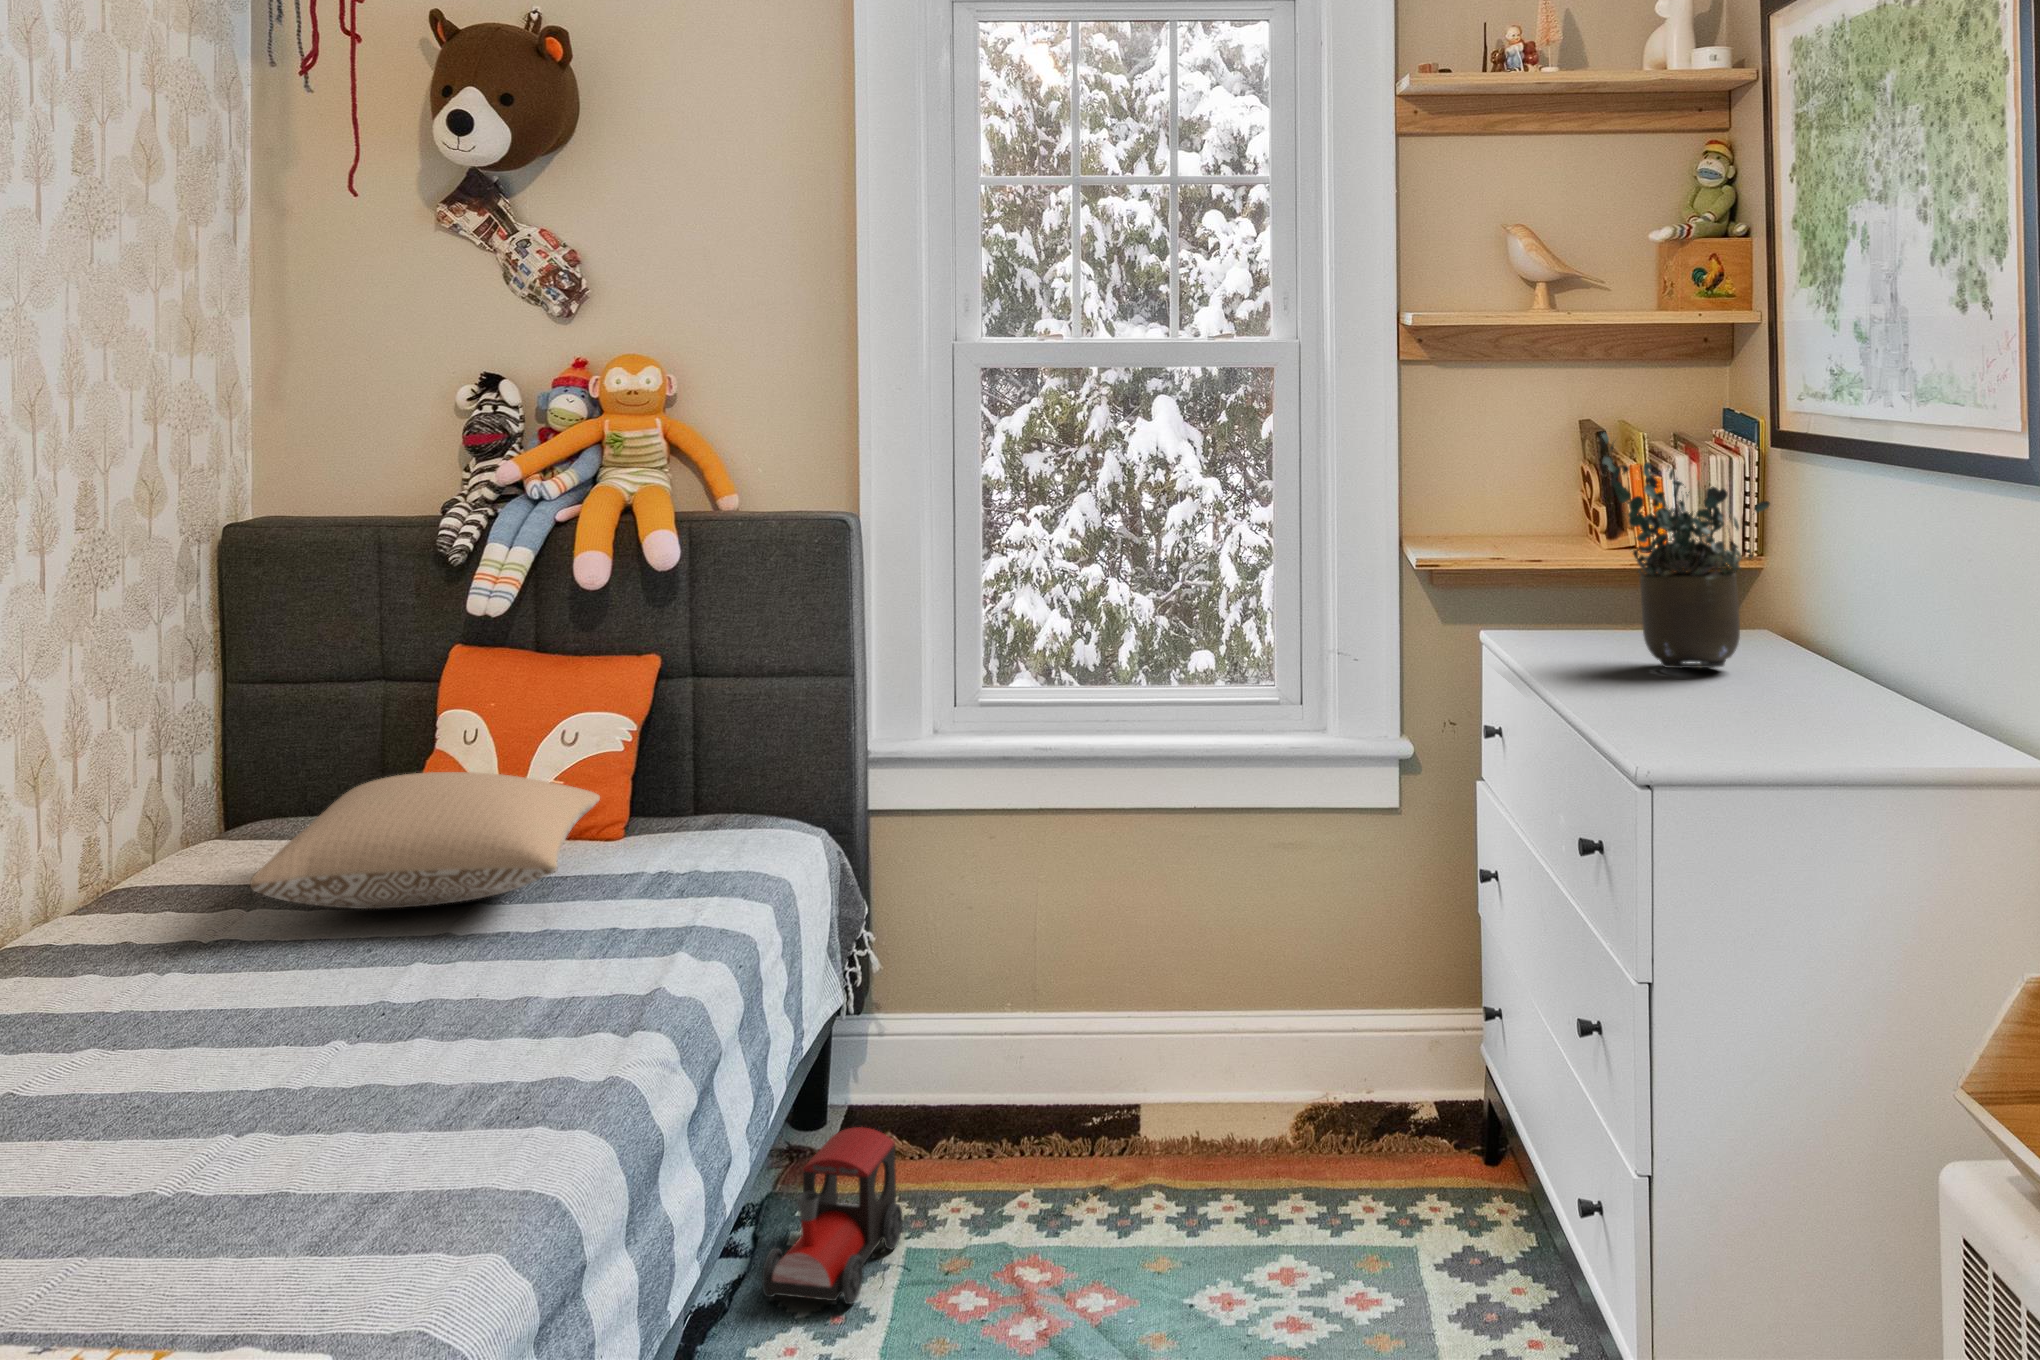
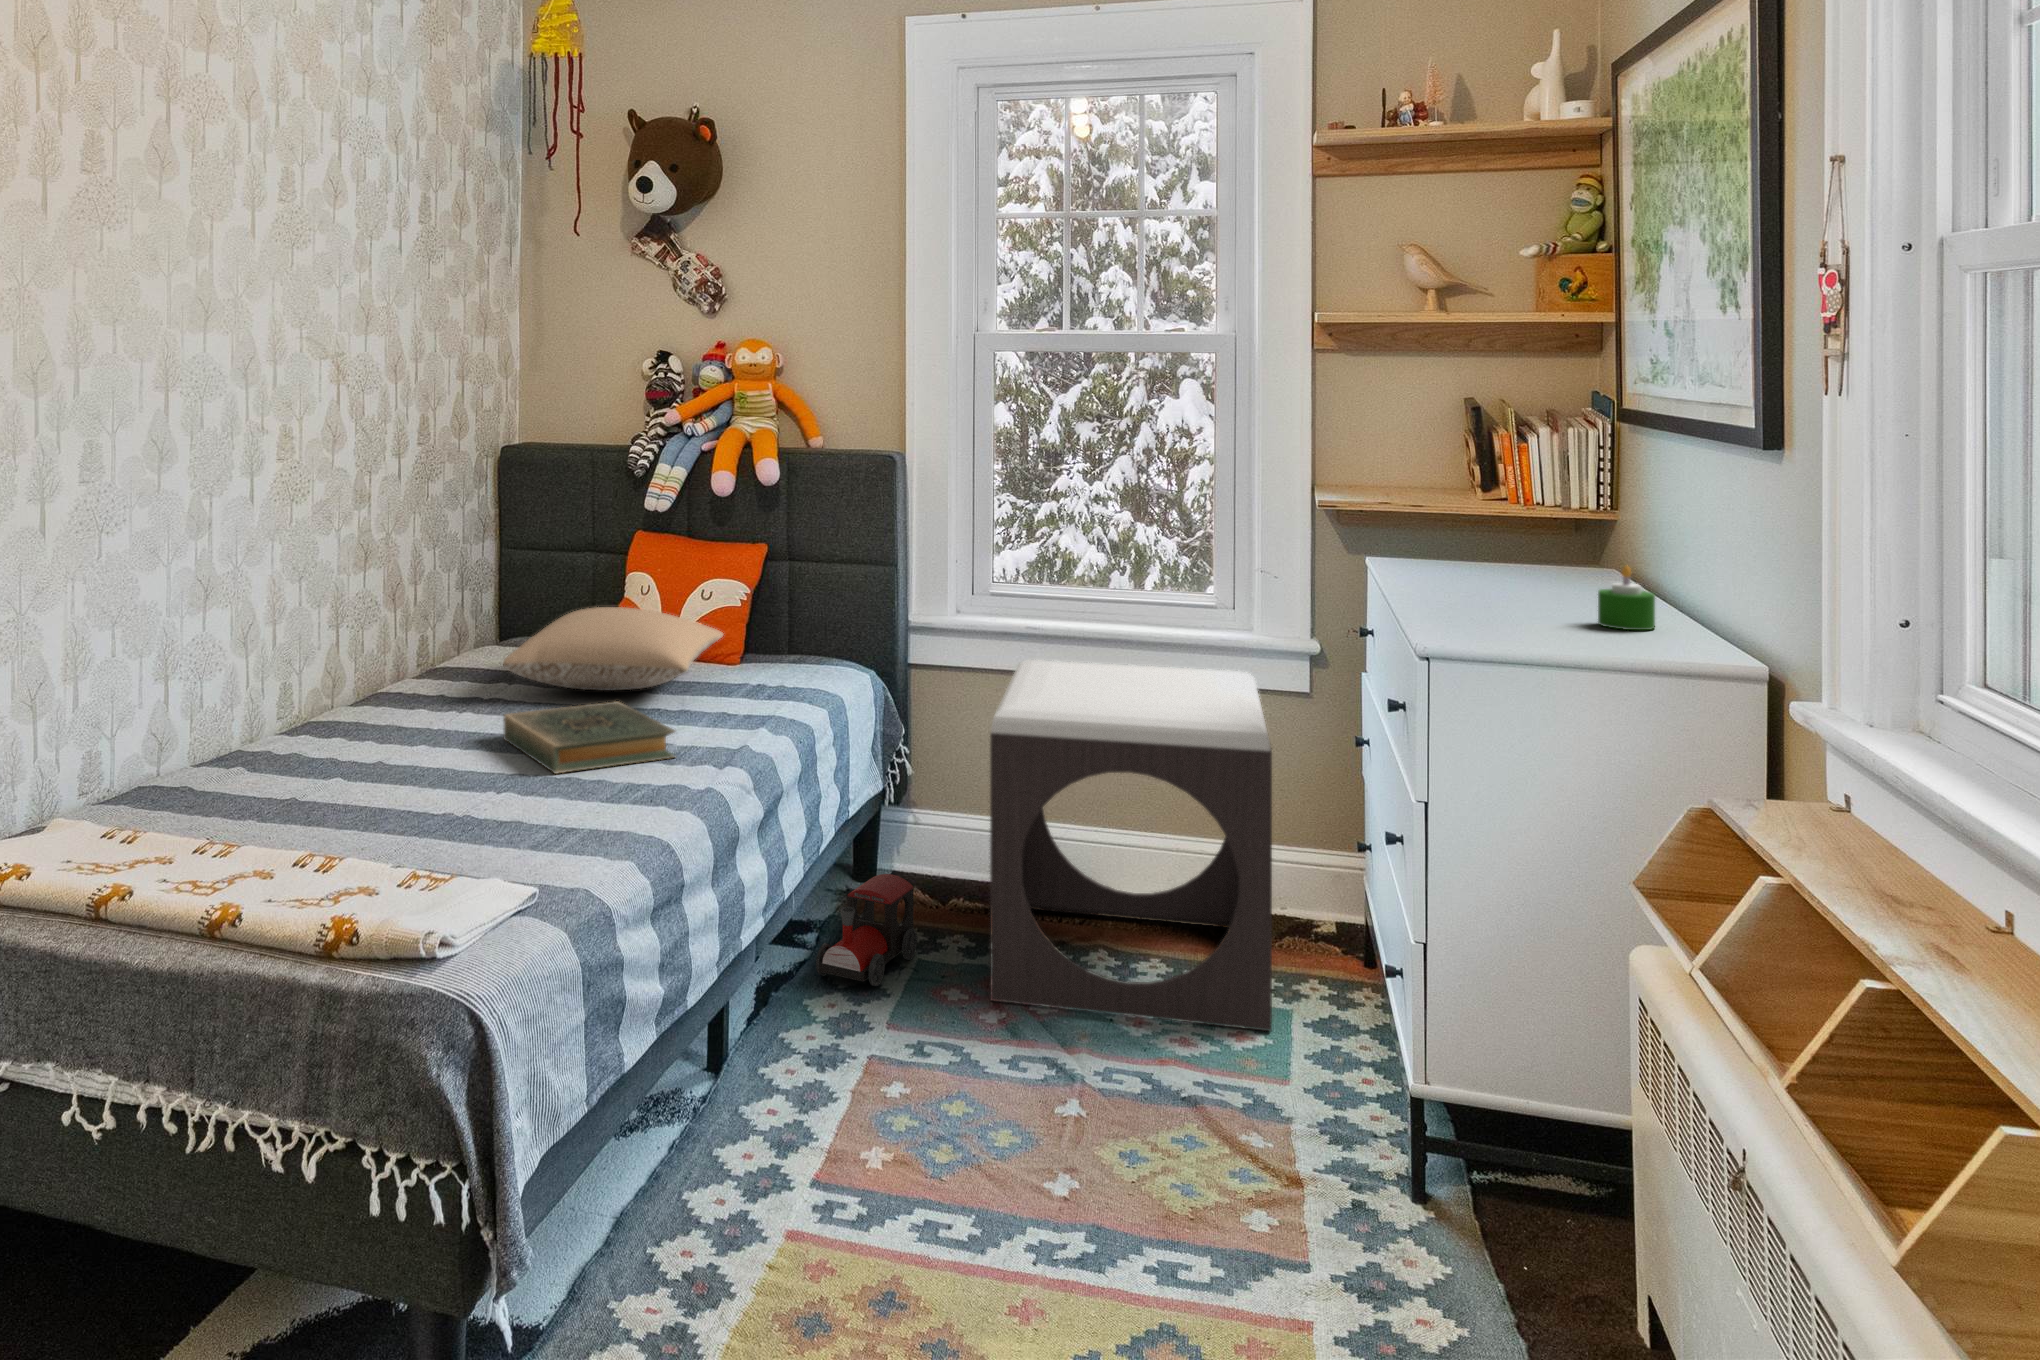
potted plant: present [1602,433,1770,668] -> none [1447,405,1589,588]
candle: none [1822,642,1892,727] -> present [1598,566,1655,630]
footstool: none [1013,791,1399,1302] -> present [990,660,1272,1031]
hardback book: none [258,931,555,1078] -> present [504,701,675,773]

